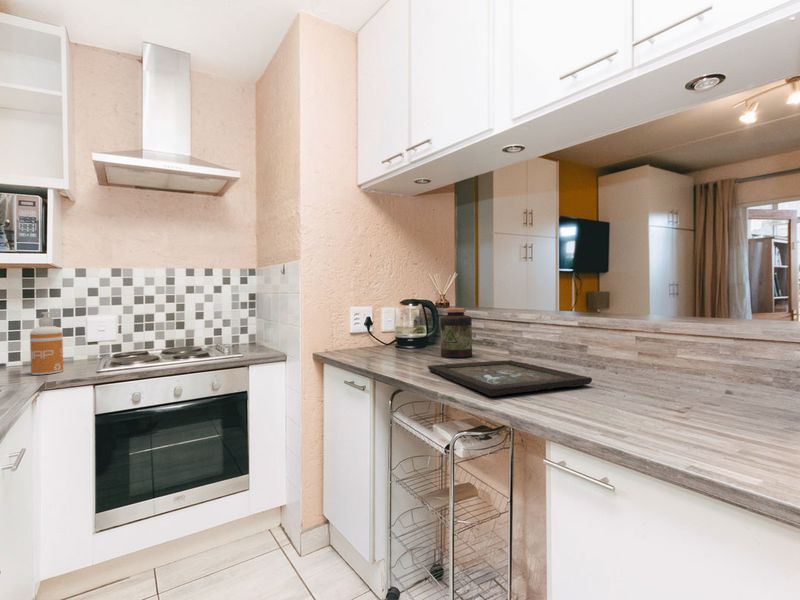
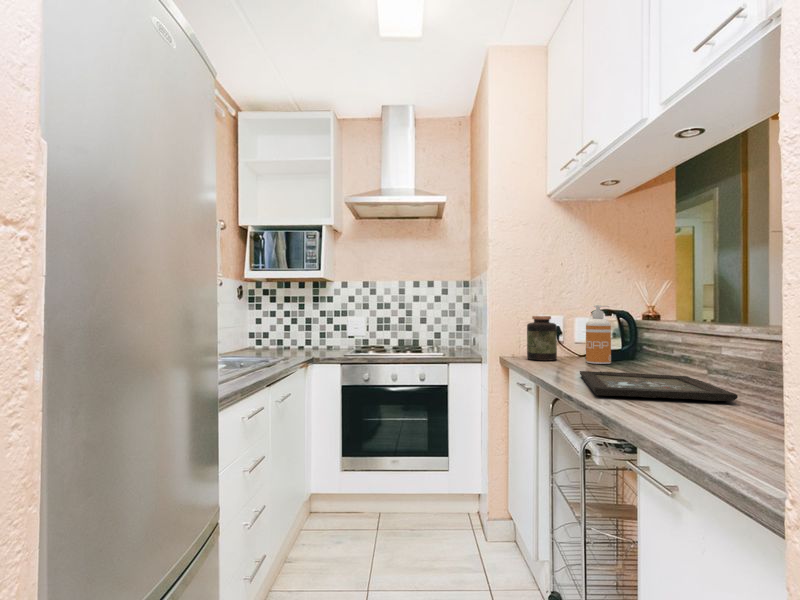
jar: present [440,308,472,358] -> present [527,316,557,361]
soap dispenser: present [30,312,63,375] -> present [586,305,611,364]

